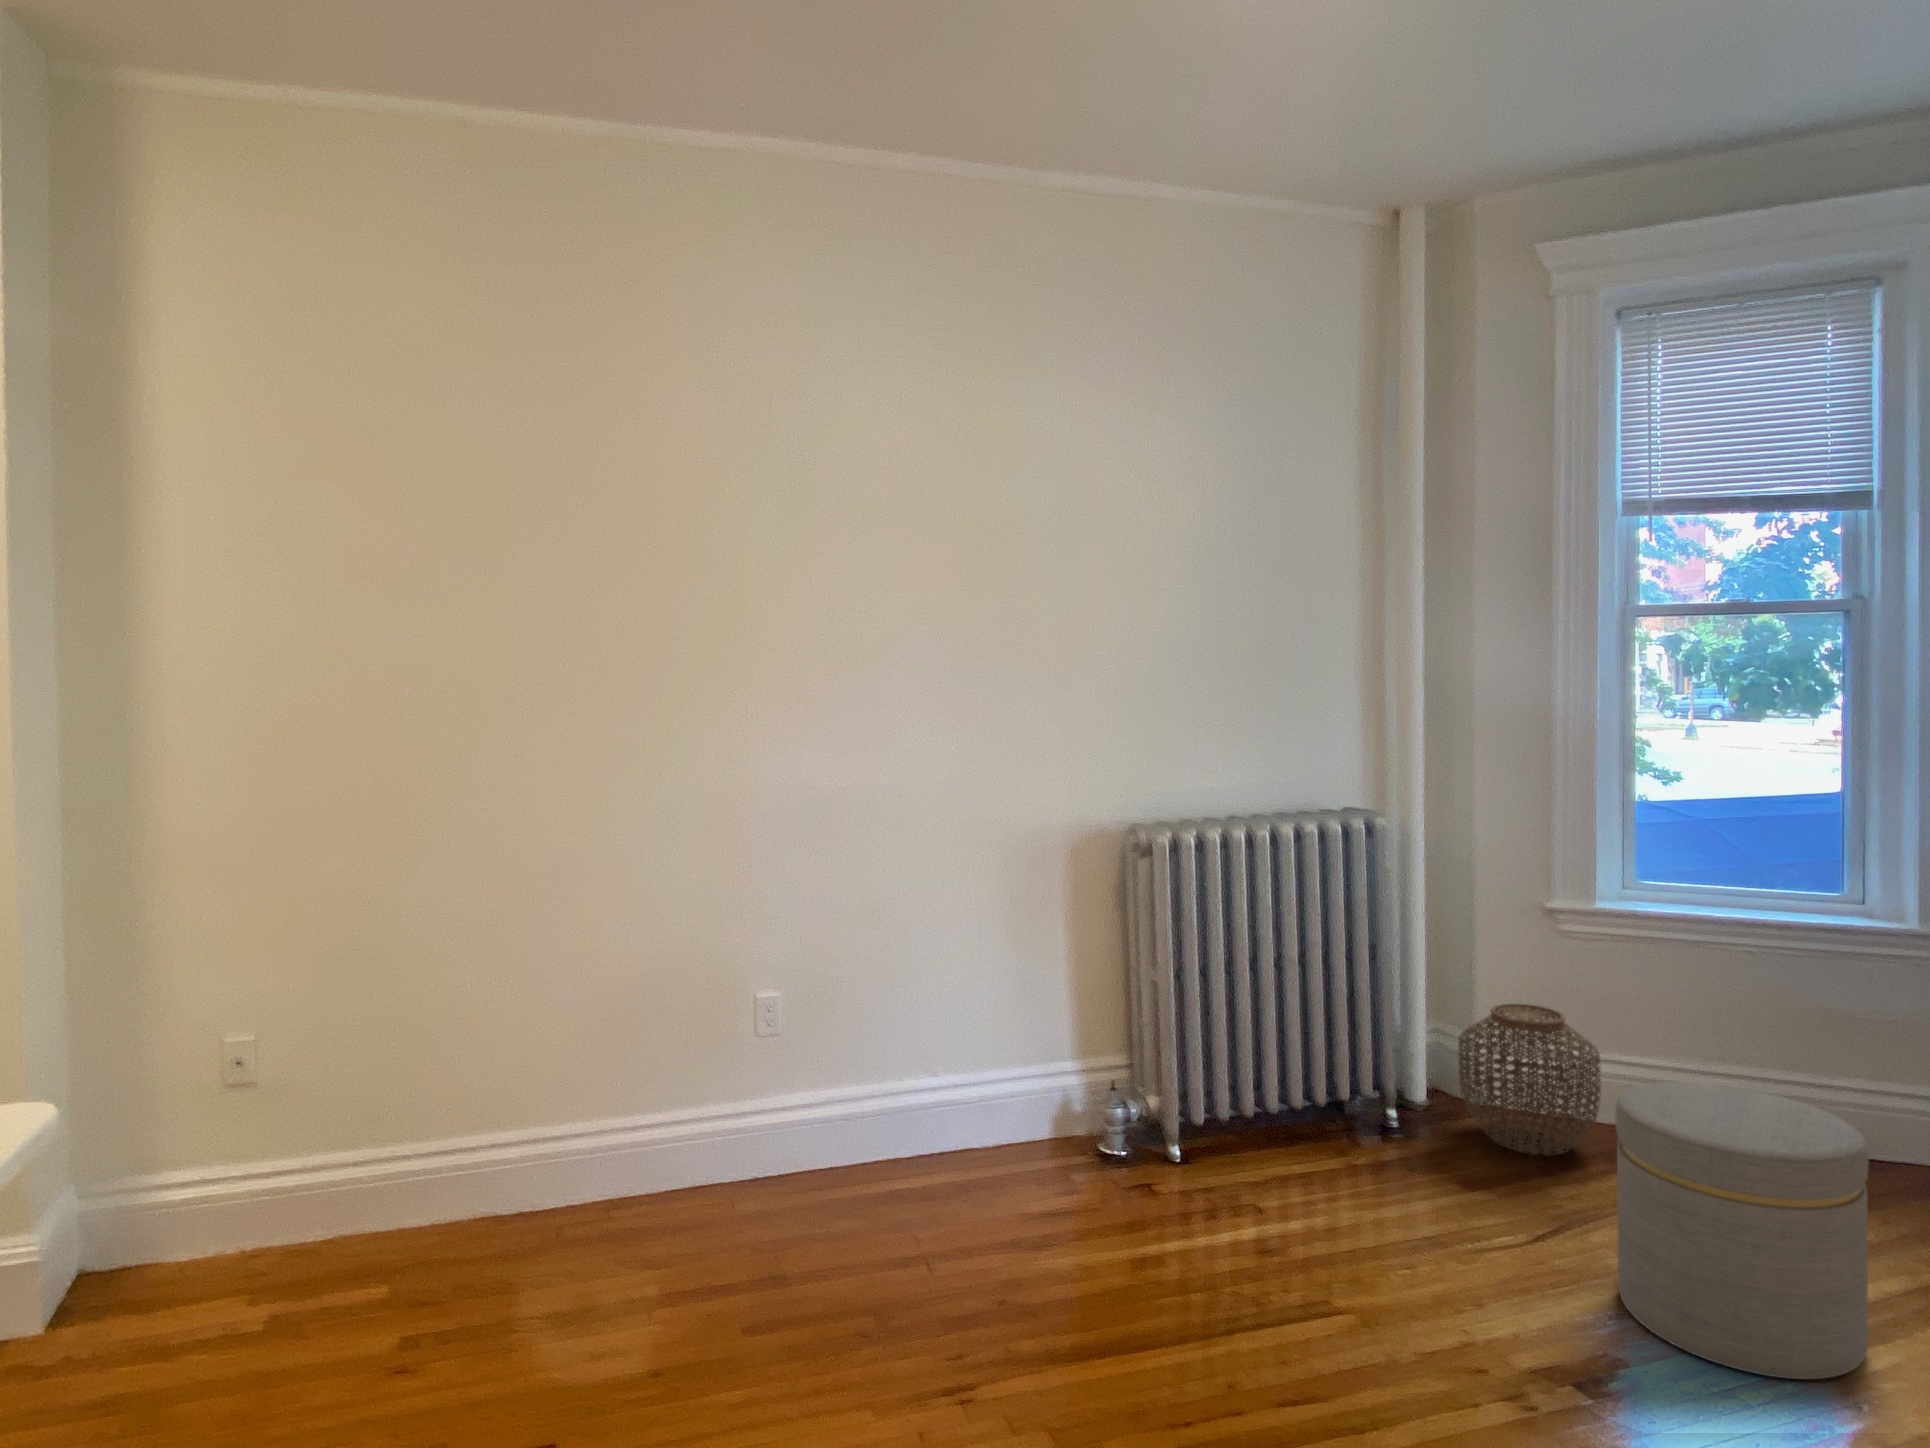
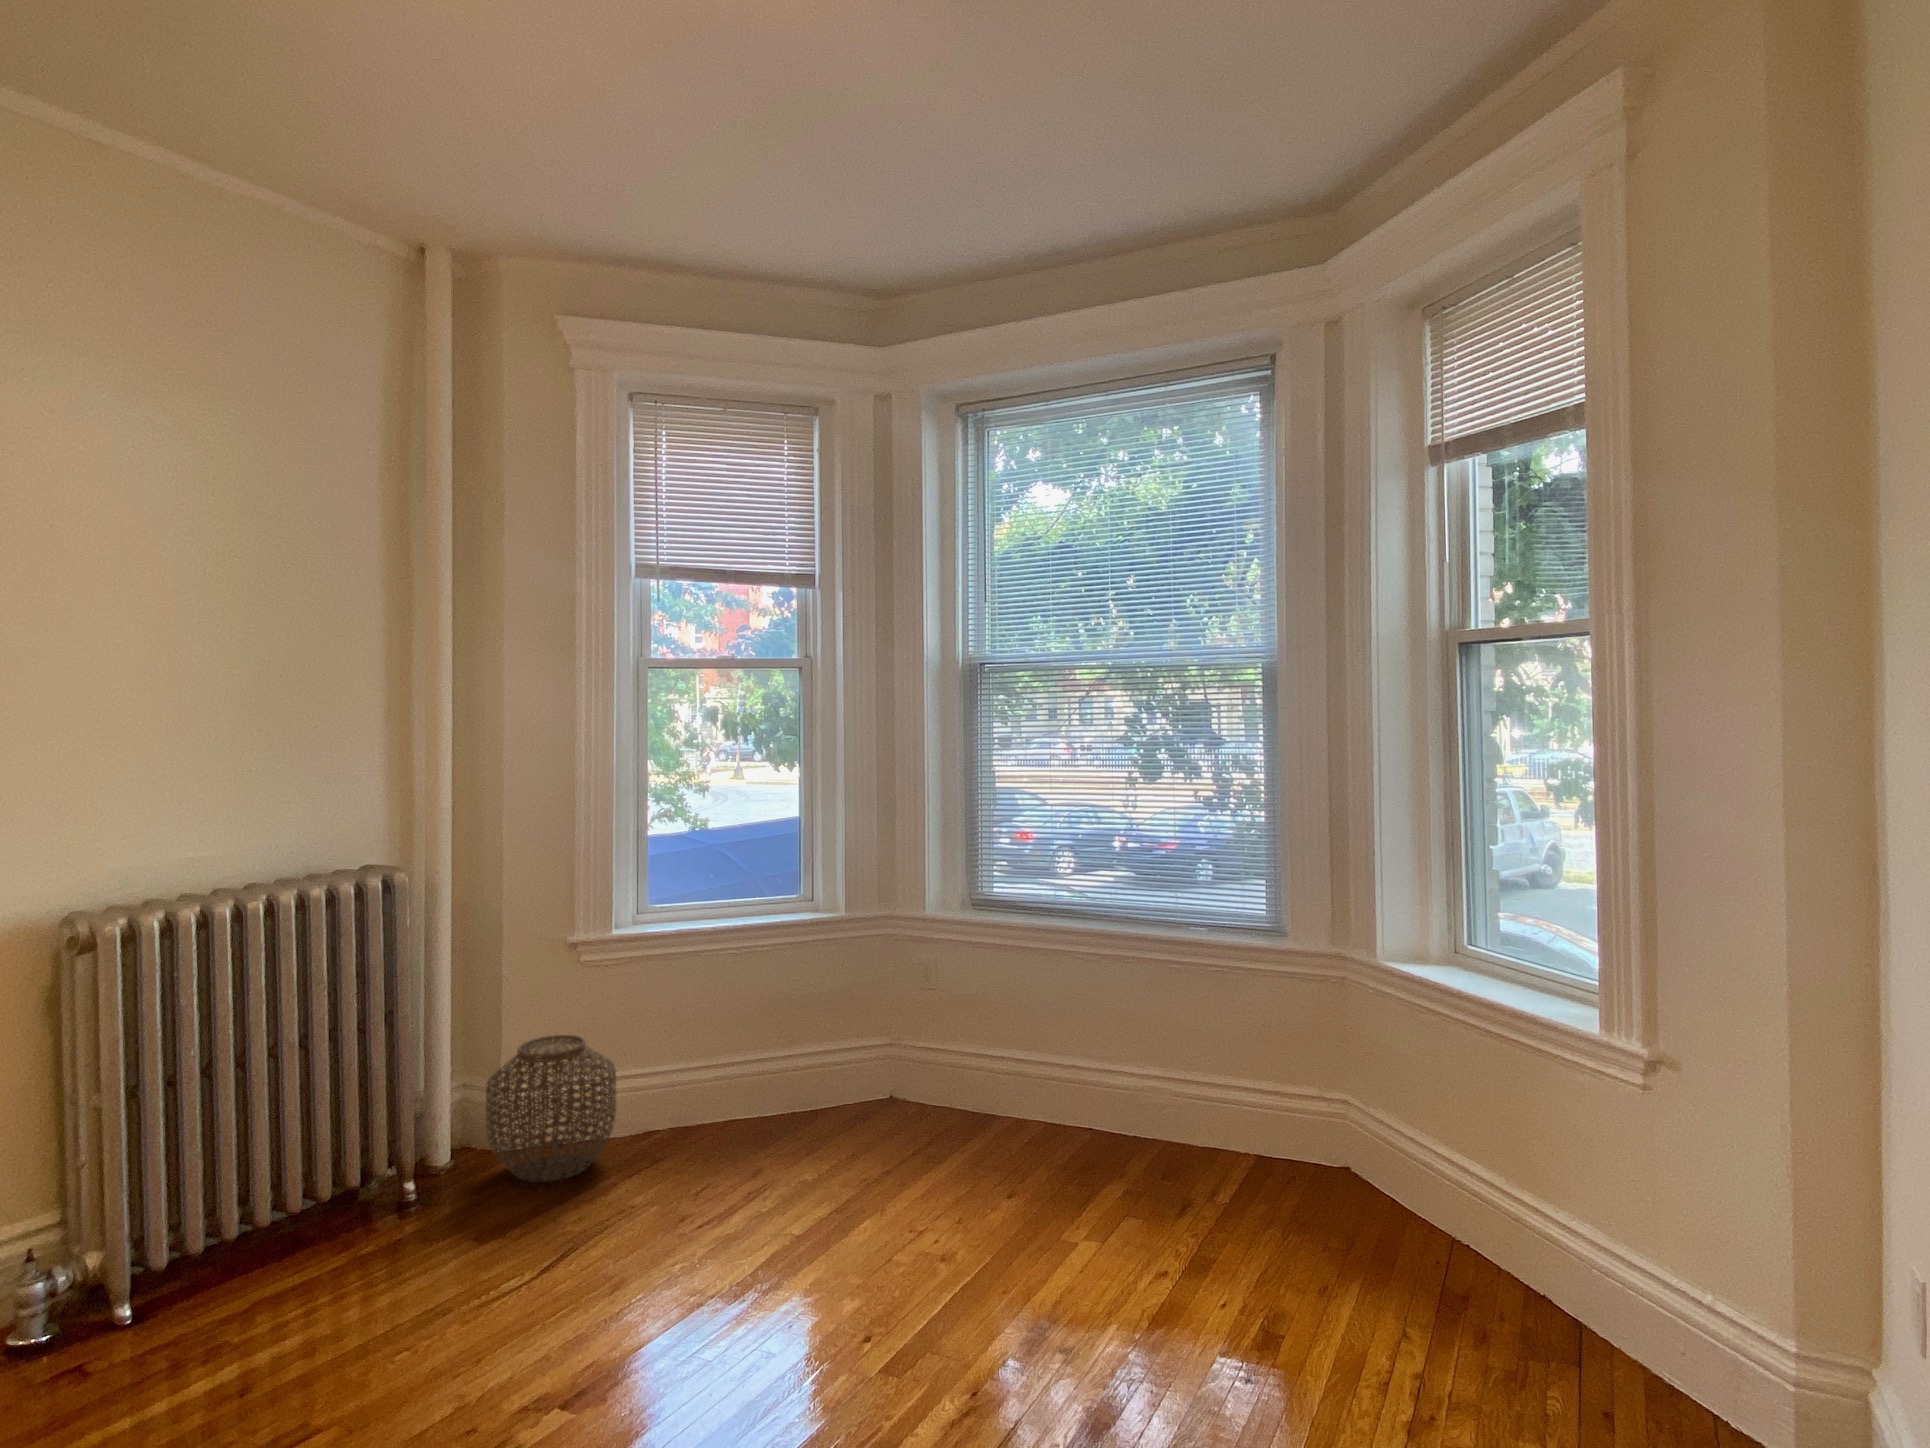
ottoman: present [1616,1082,1869,1379] -> none [611,1076,798,1332]

